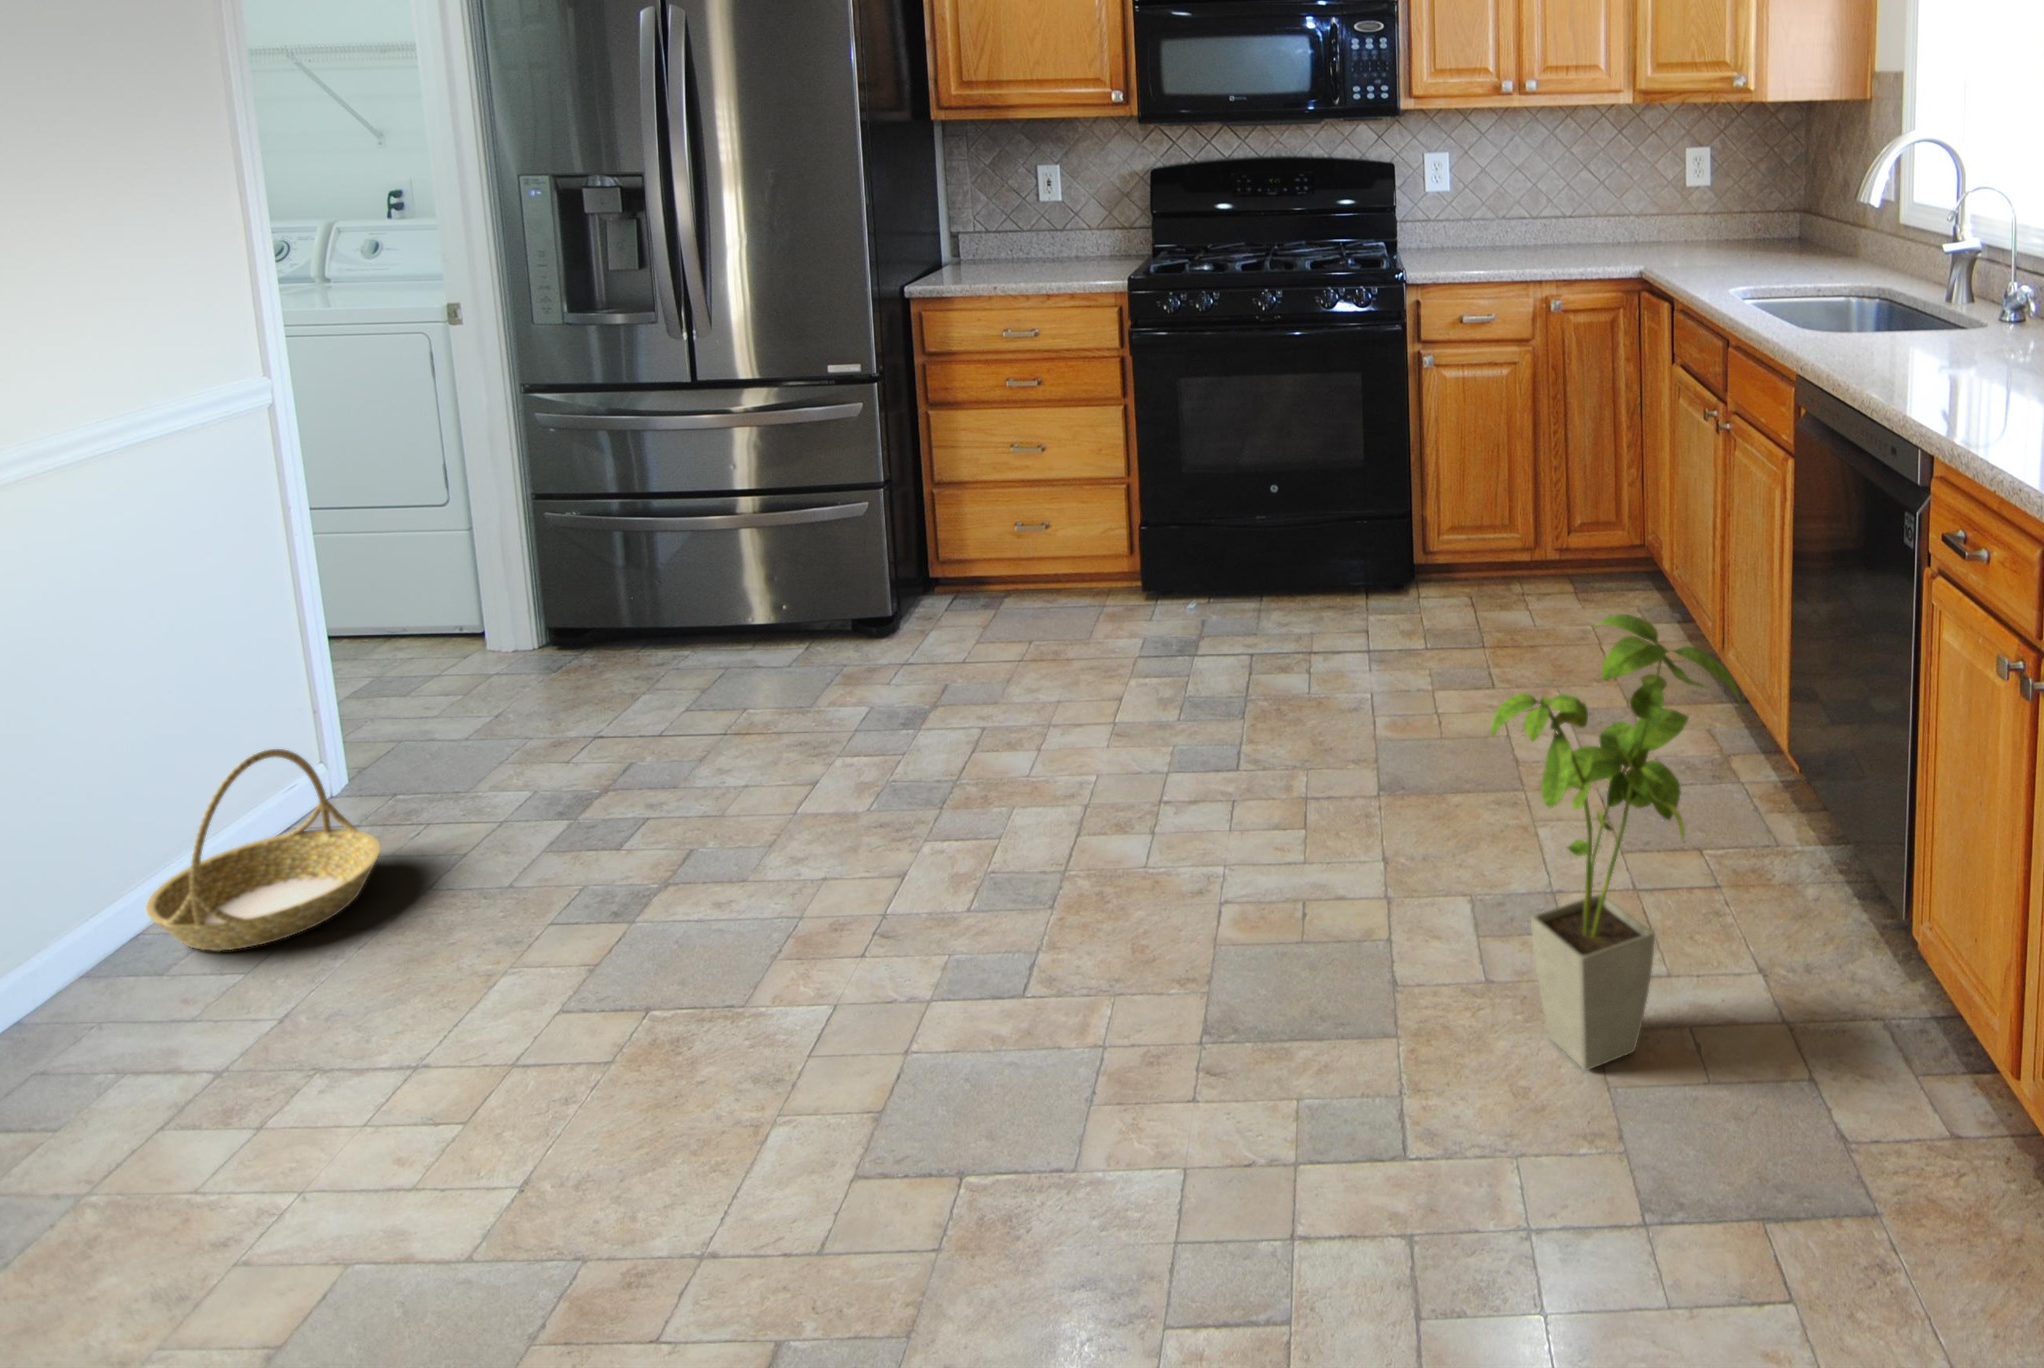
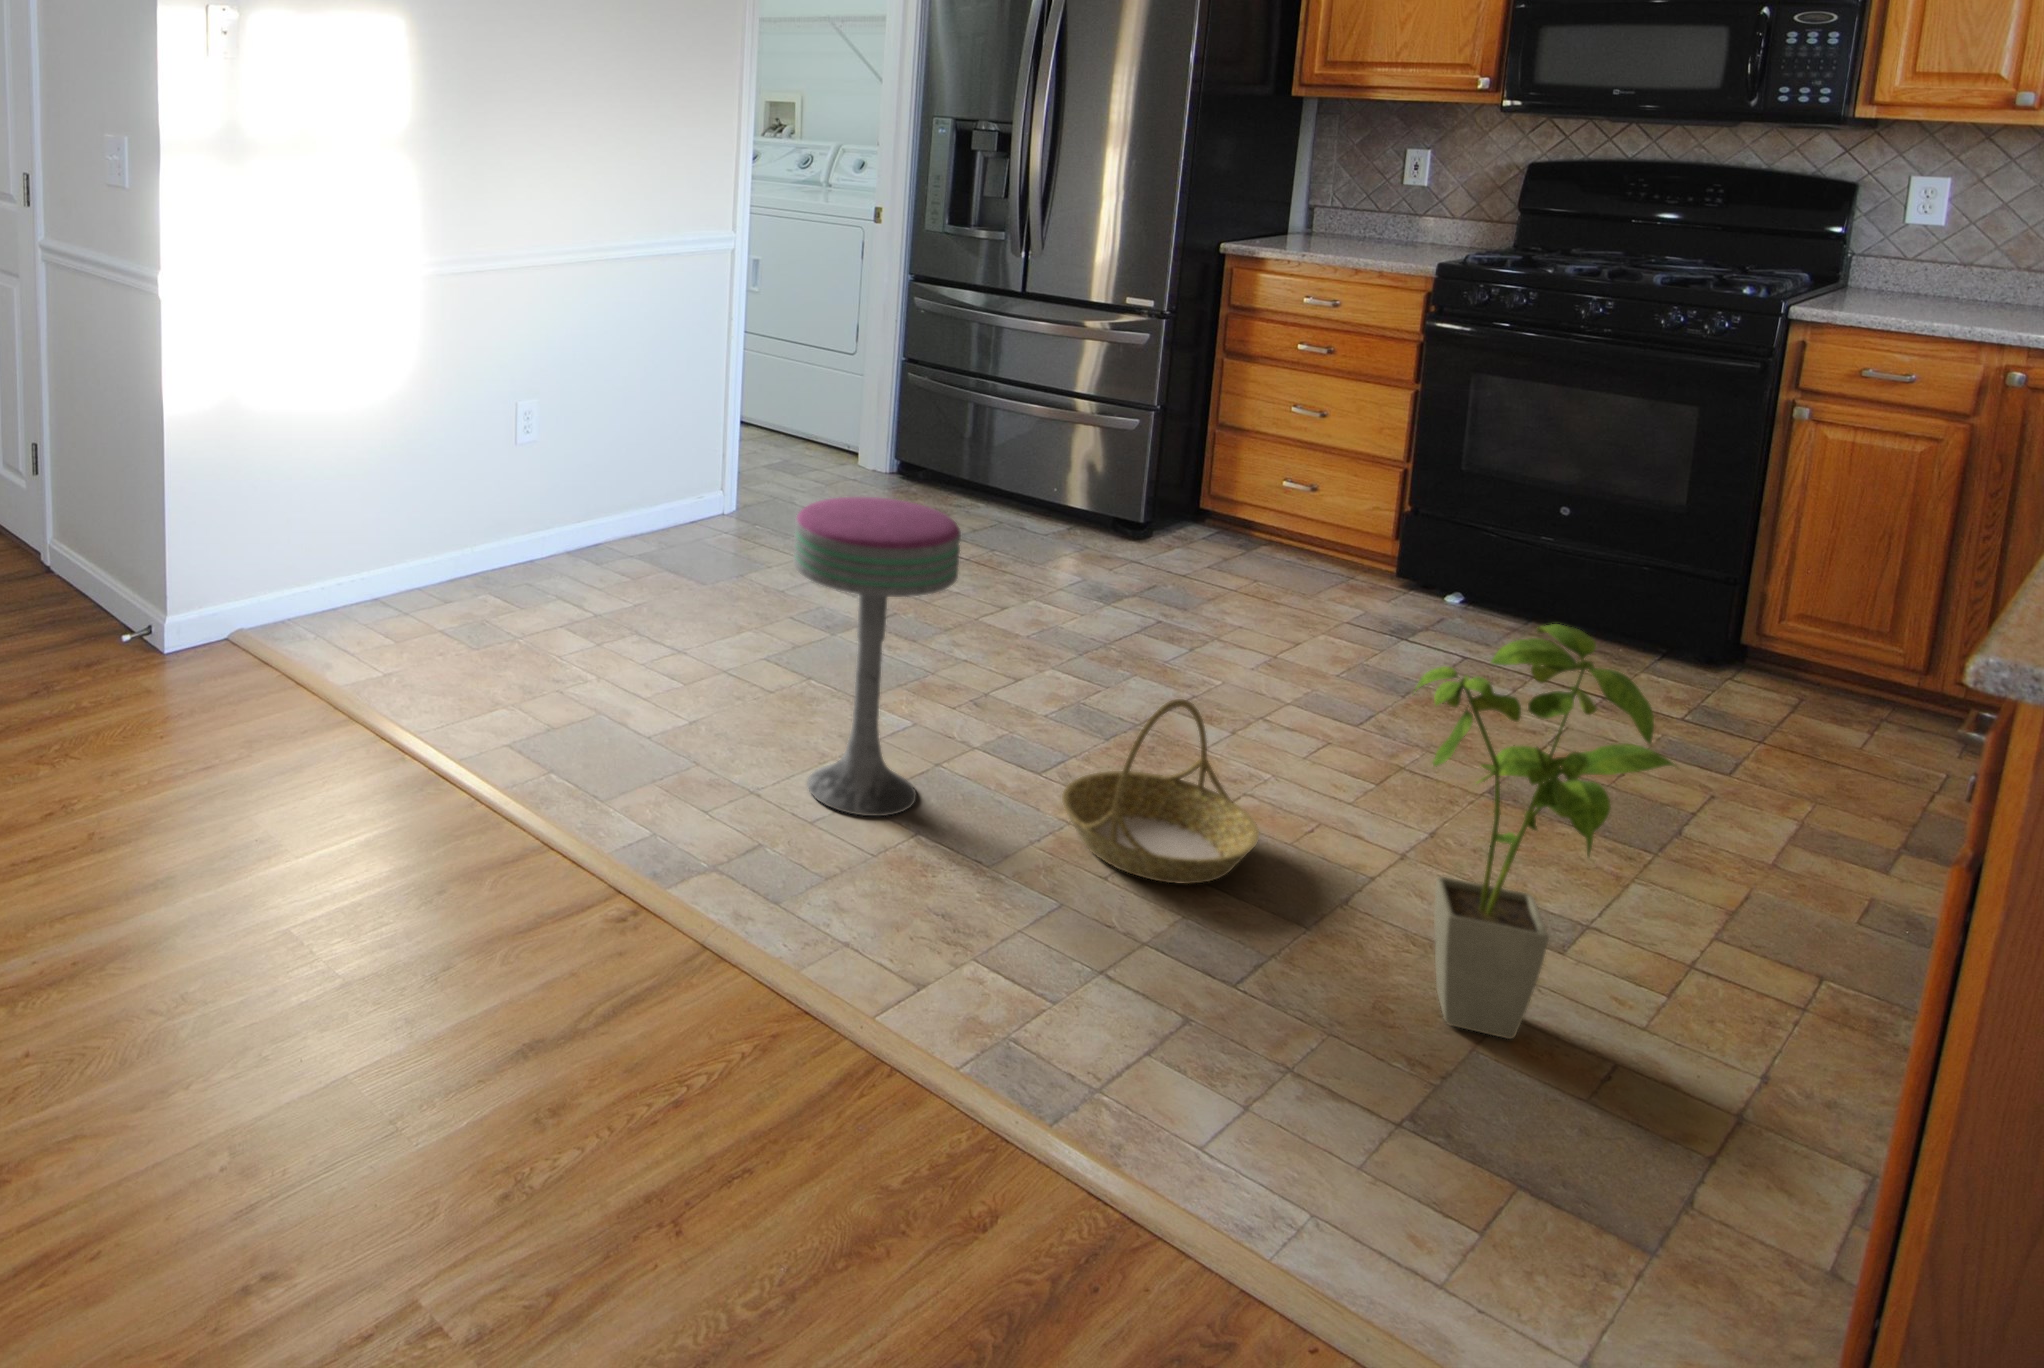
bar stool: none [656,699,922,1201] -> present [793,497,961,816]
basket: present [146,749,381,951] -> present [1062,699,1259,884]

